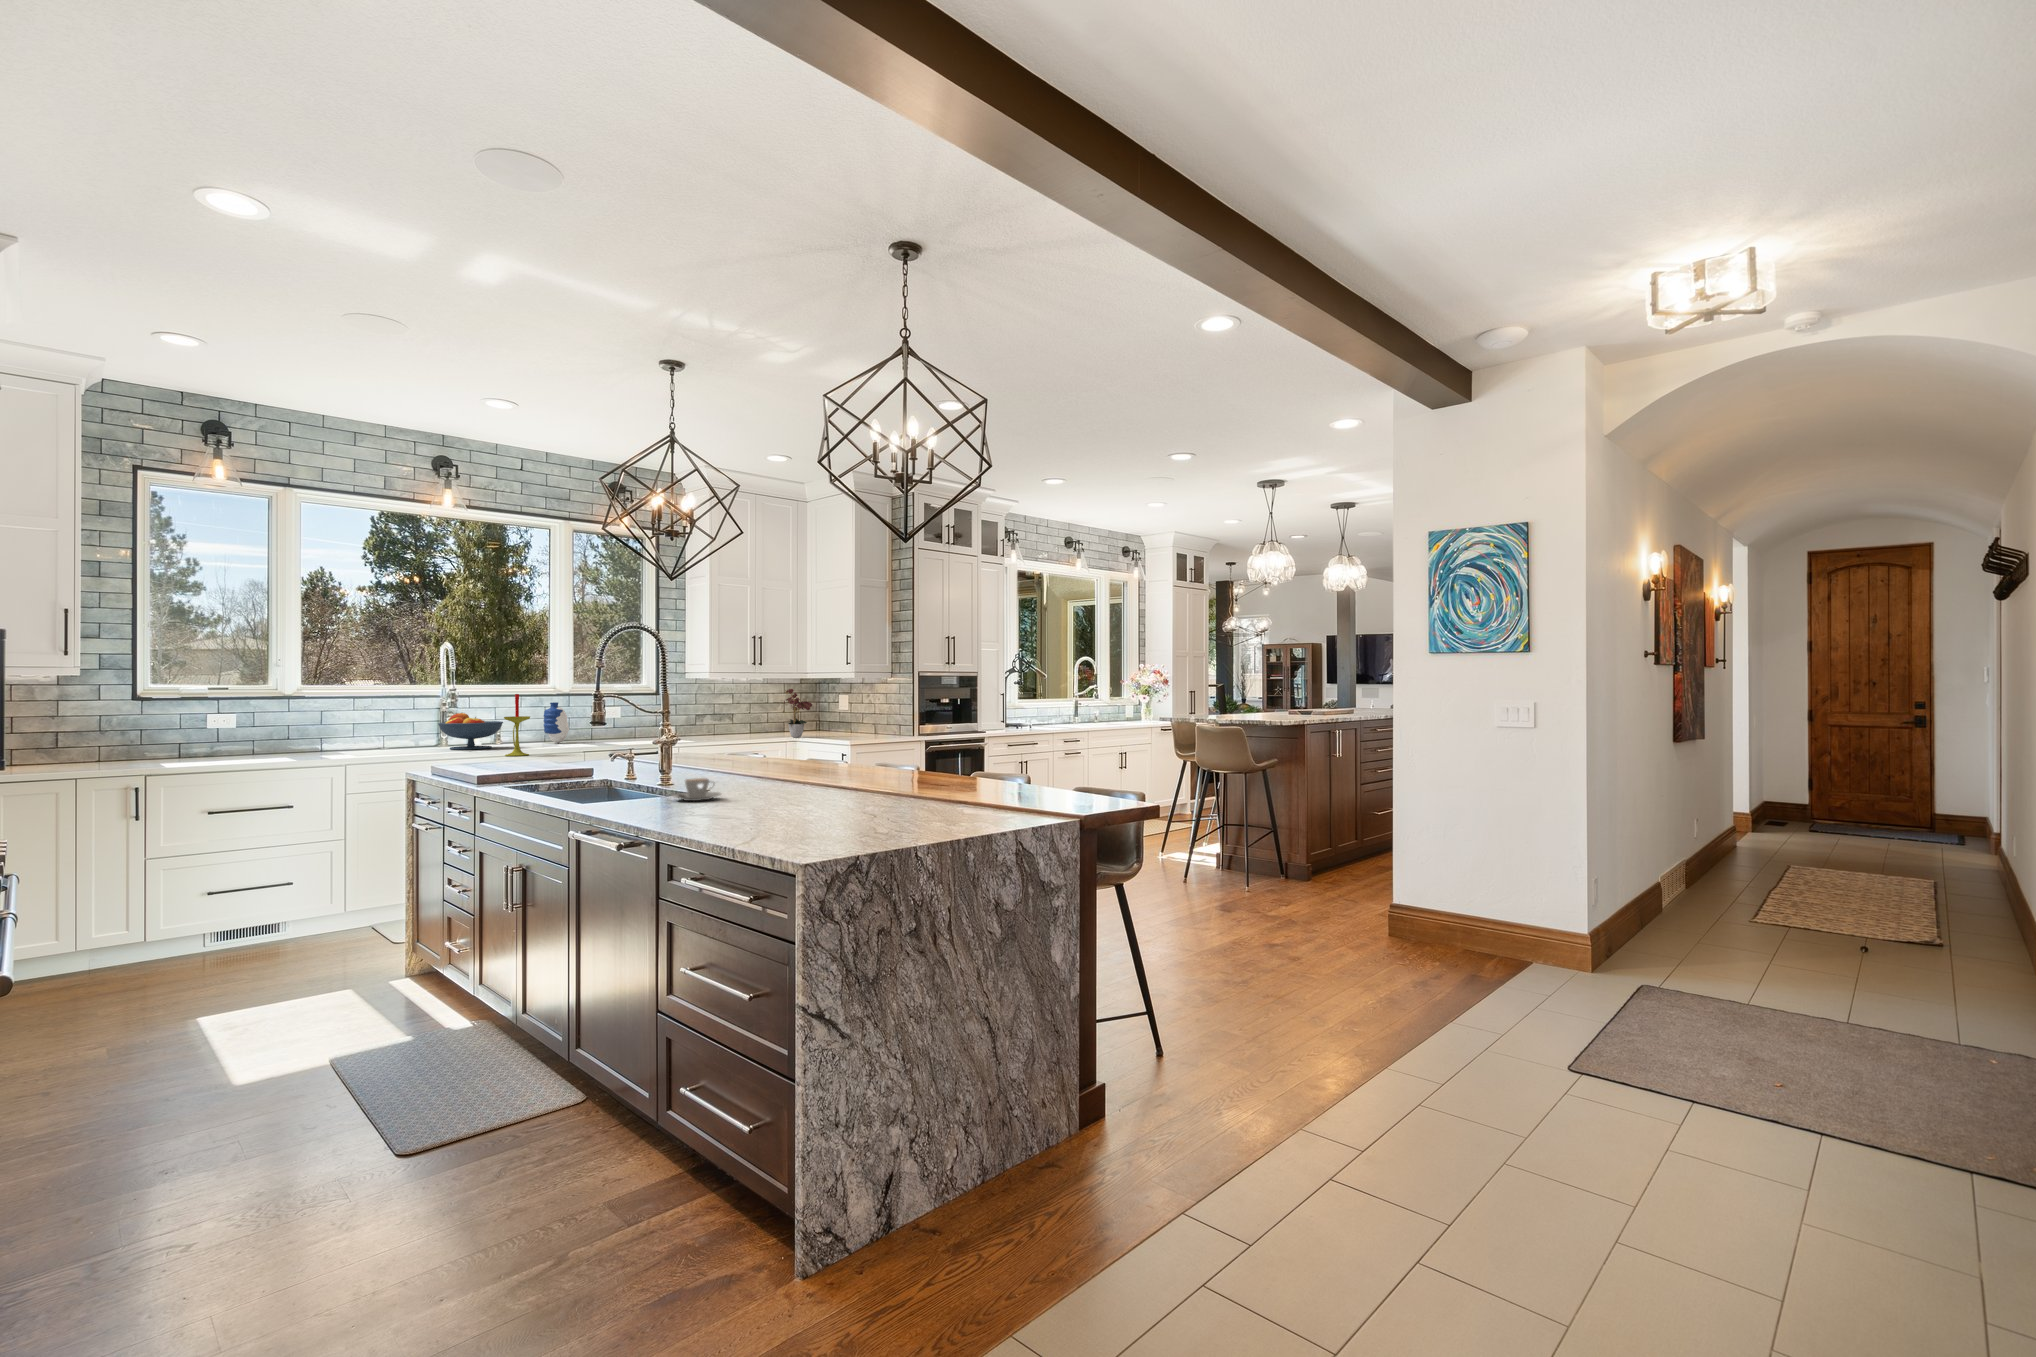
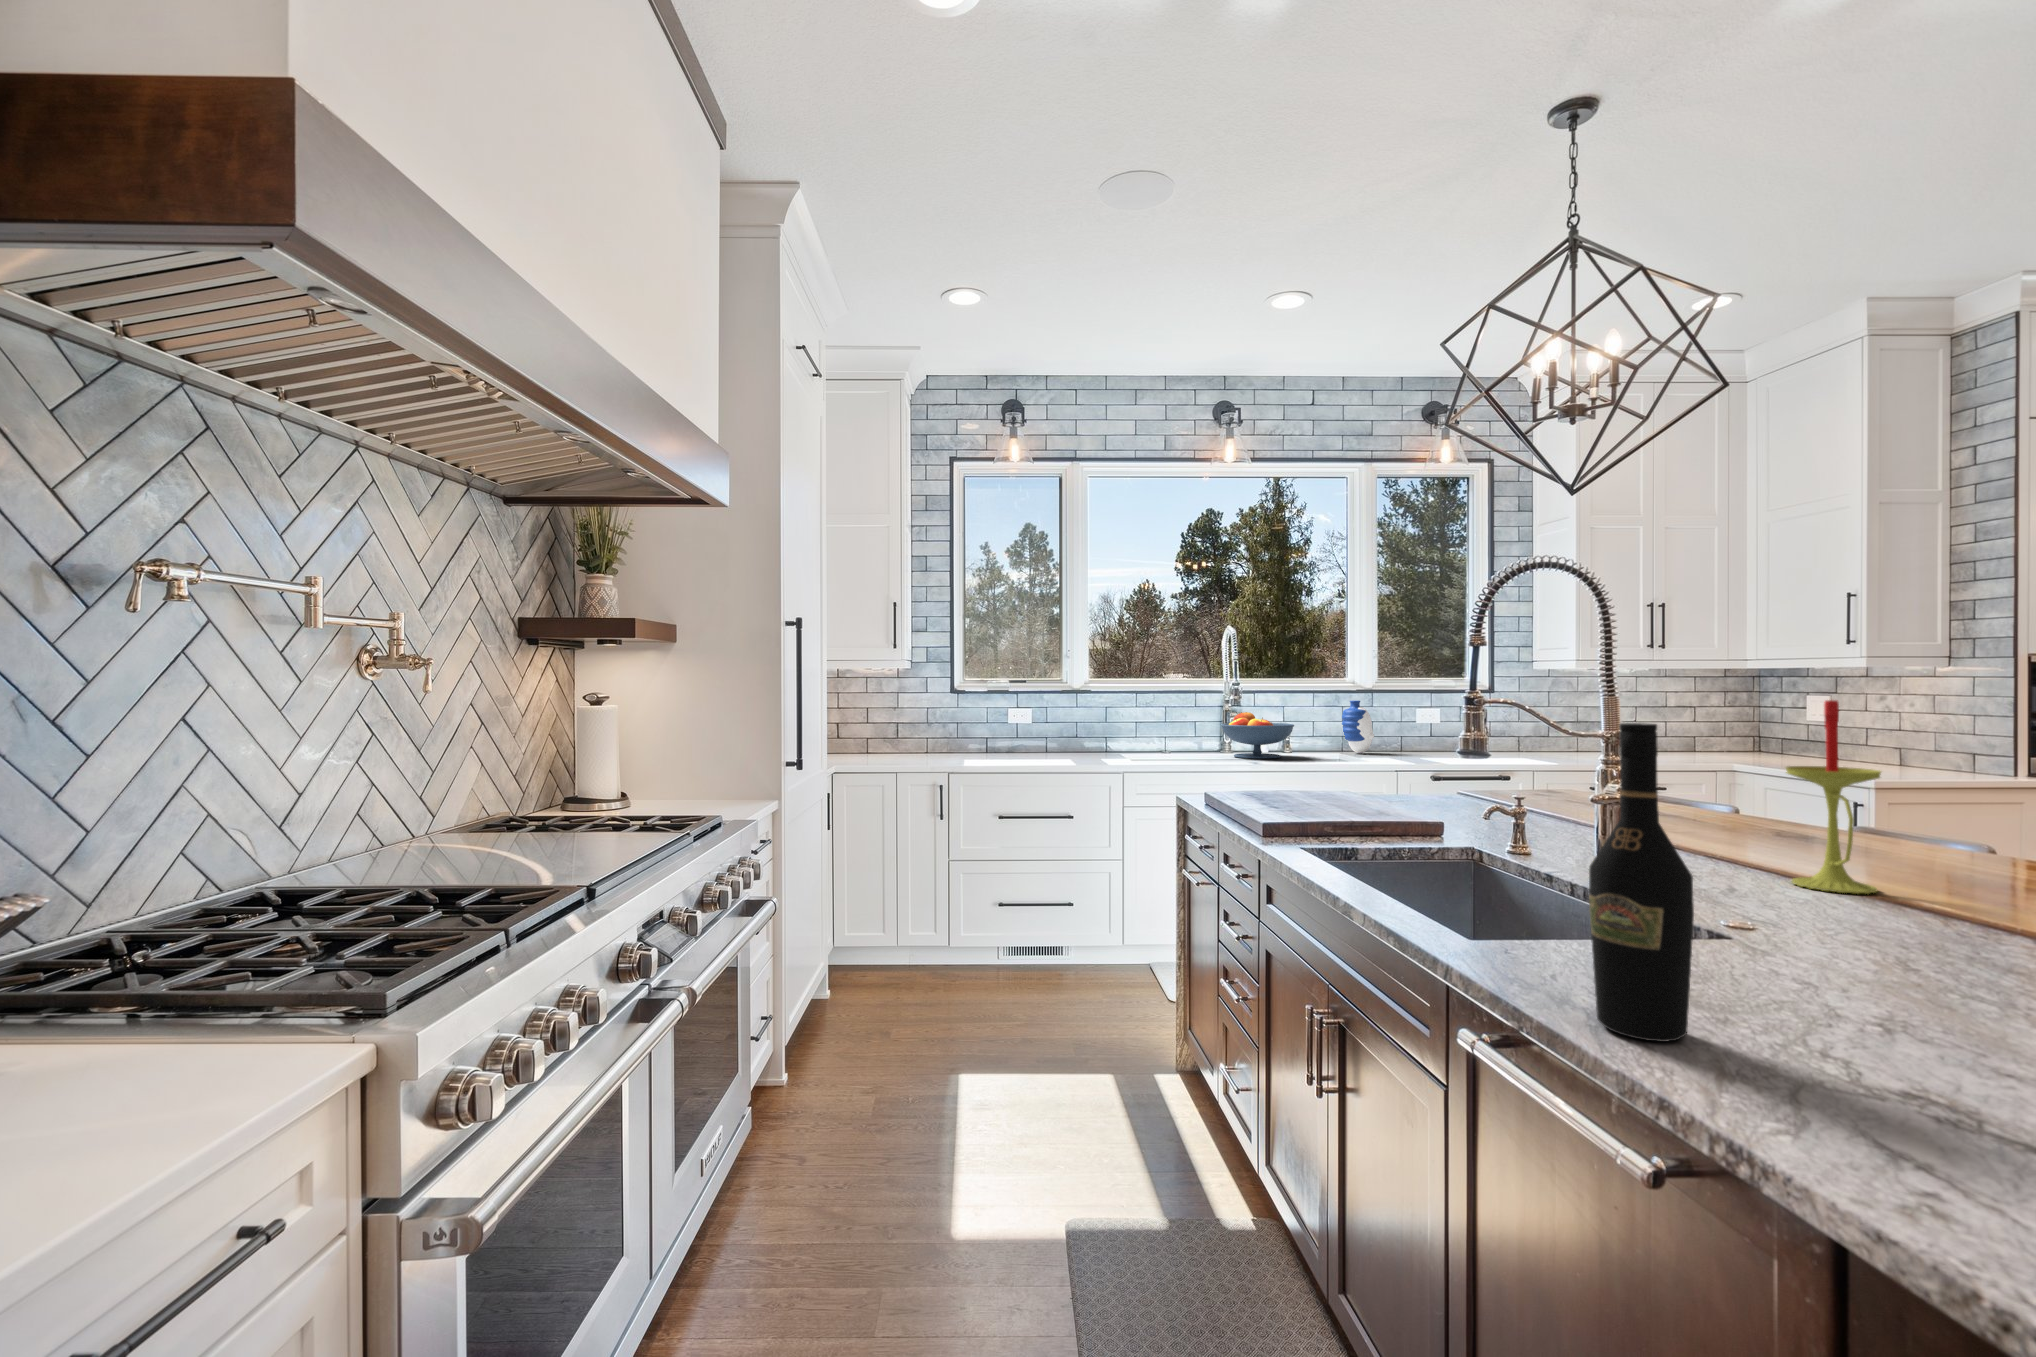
flower arrangement: present [784,689,812,738] -> none [1700,680,1764,762]
candle: present [504,694,530,756] -> present [1786,700,1881,894]
wine bottle: none [609,705,641,811] -> present [1589,723,1694,1042]
coffee cup: present [673,778,721,801] -> none [1739,931,1923,1010]

